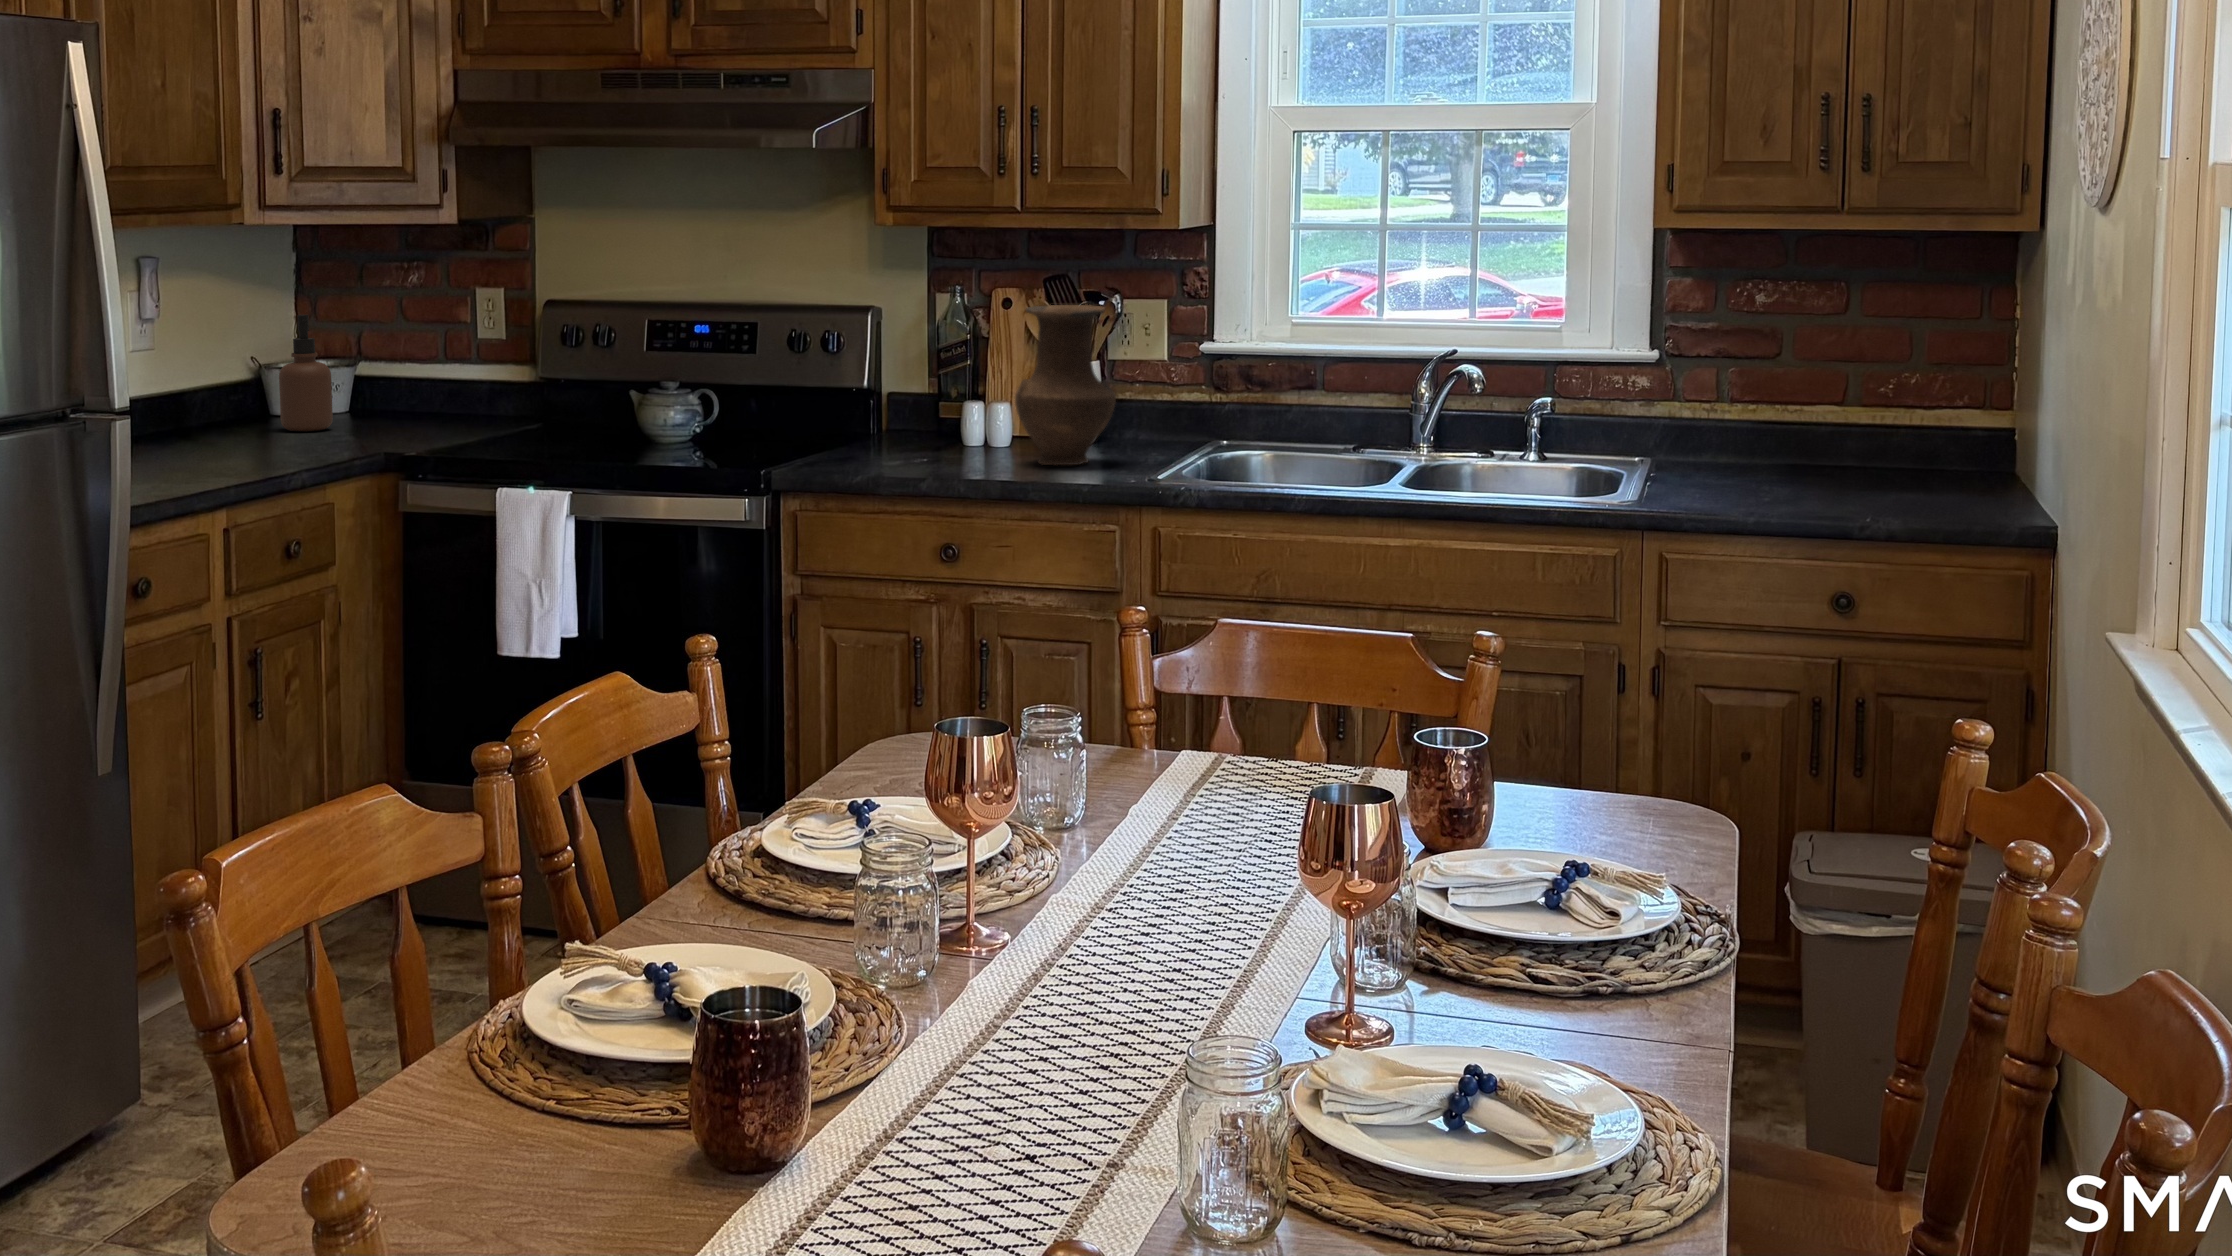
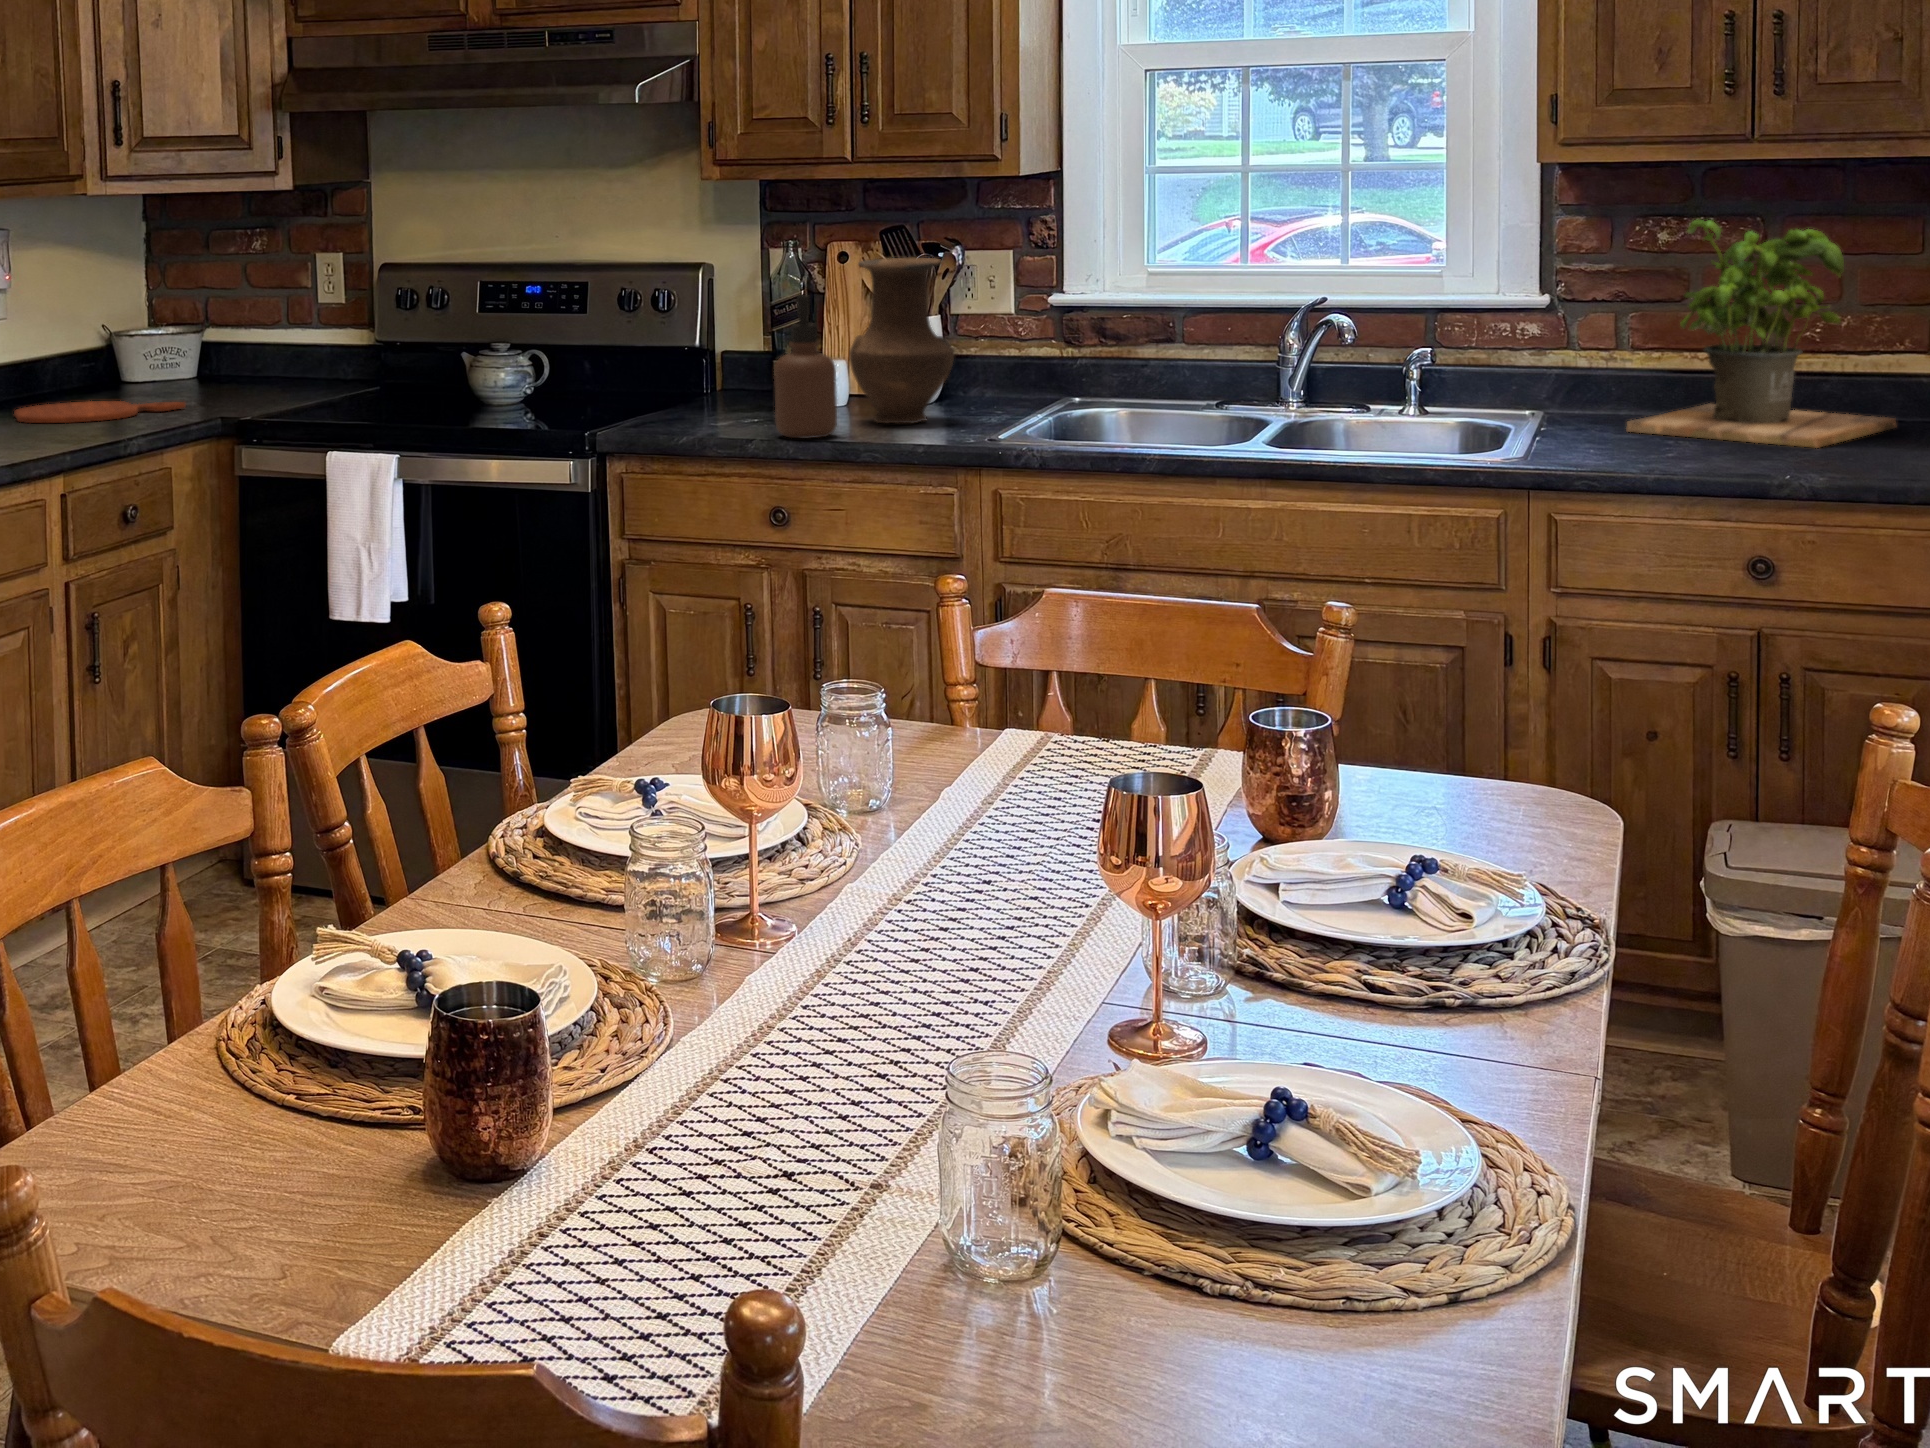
potted plant: none [1725,285,1956,495] -> present [1627,220,1896,448]
soap dispenser: present [279,315,333,431] -> present [774,295,837,438]
cutting board: none [160,435,342,457] -> present [14,401,185,423]

